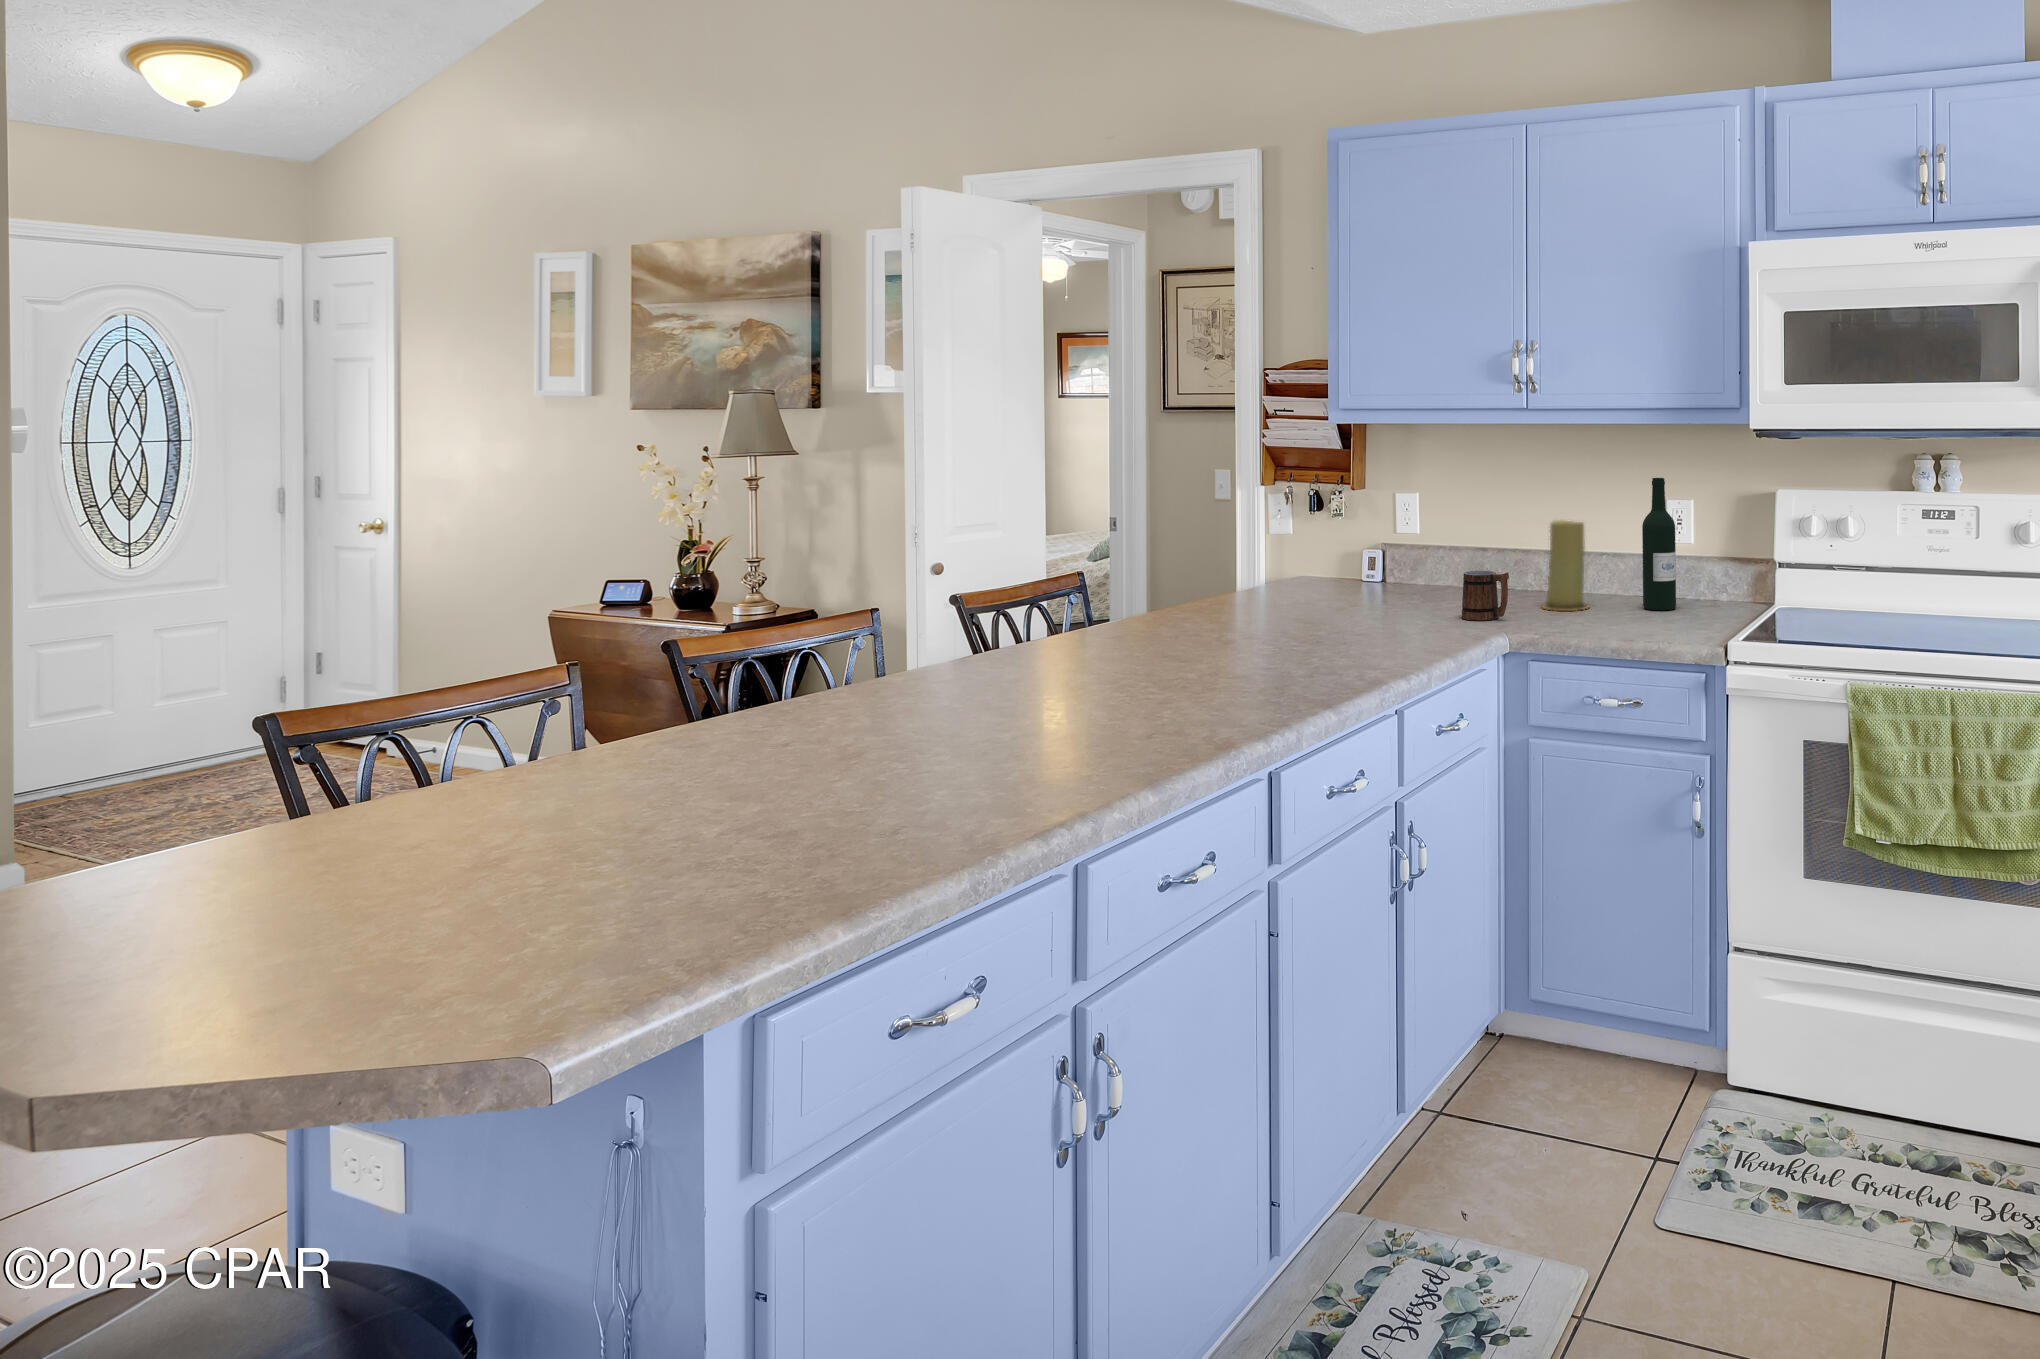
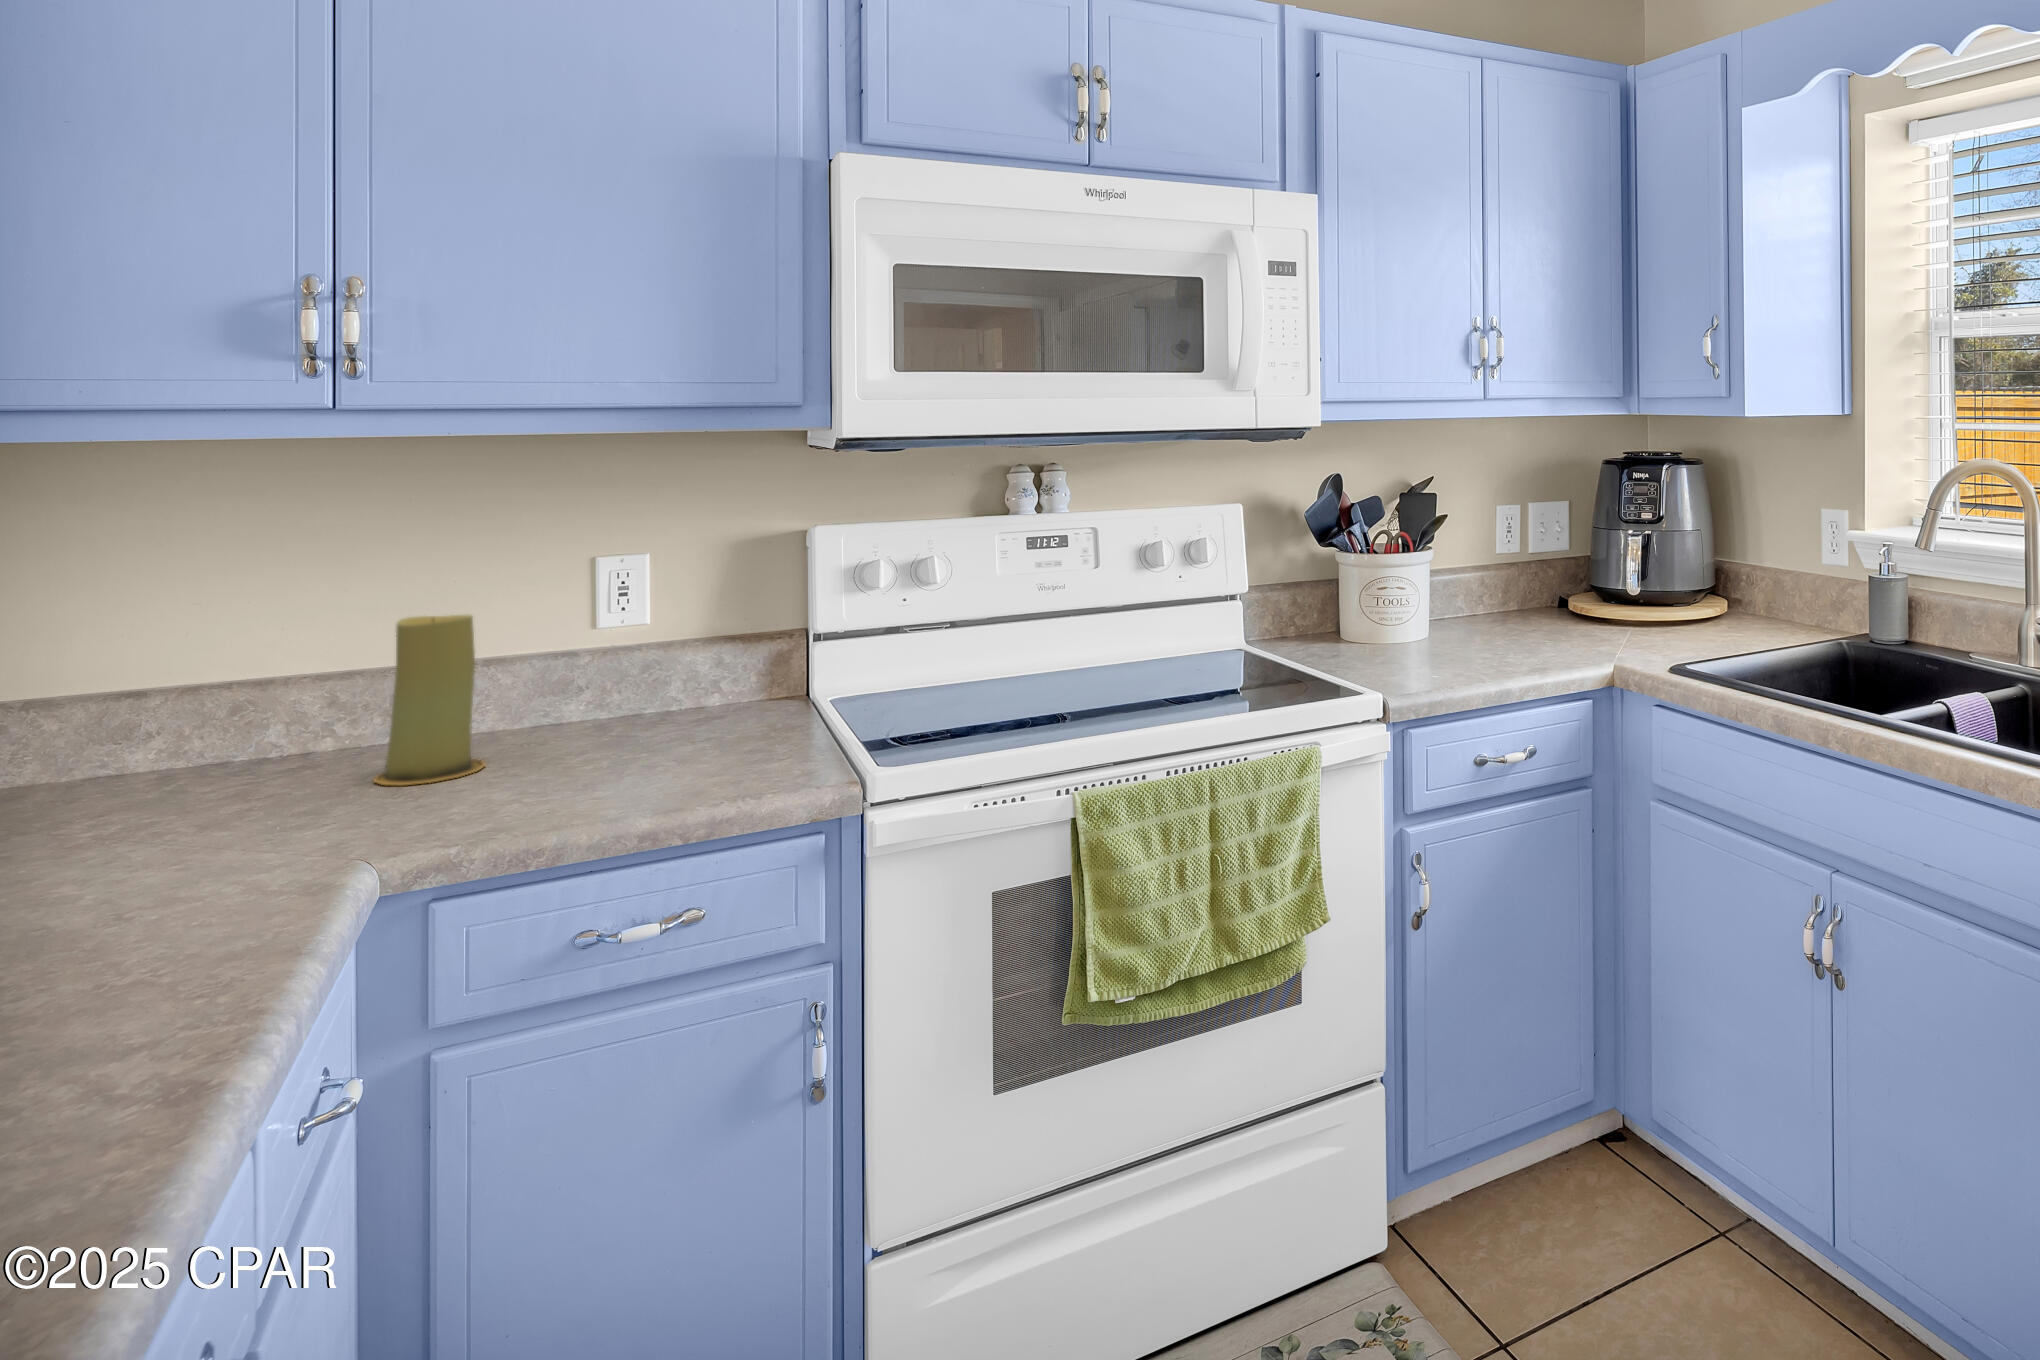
wine bottle: present [1642,478,1676,610] -> none [590,525,654,745]
mug: present [1462,571,1509,620] -> none [217,732,354,846]

